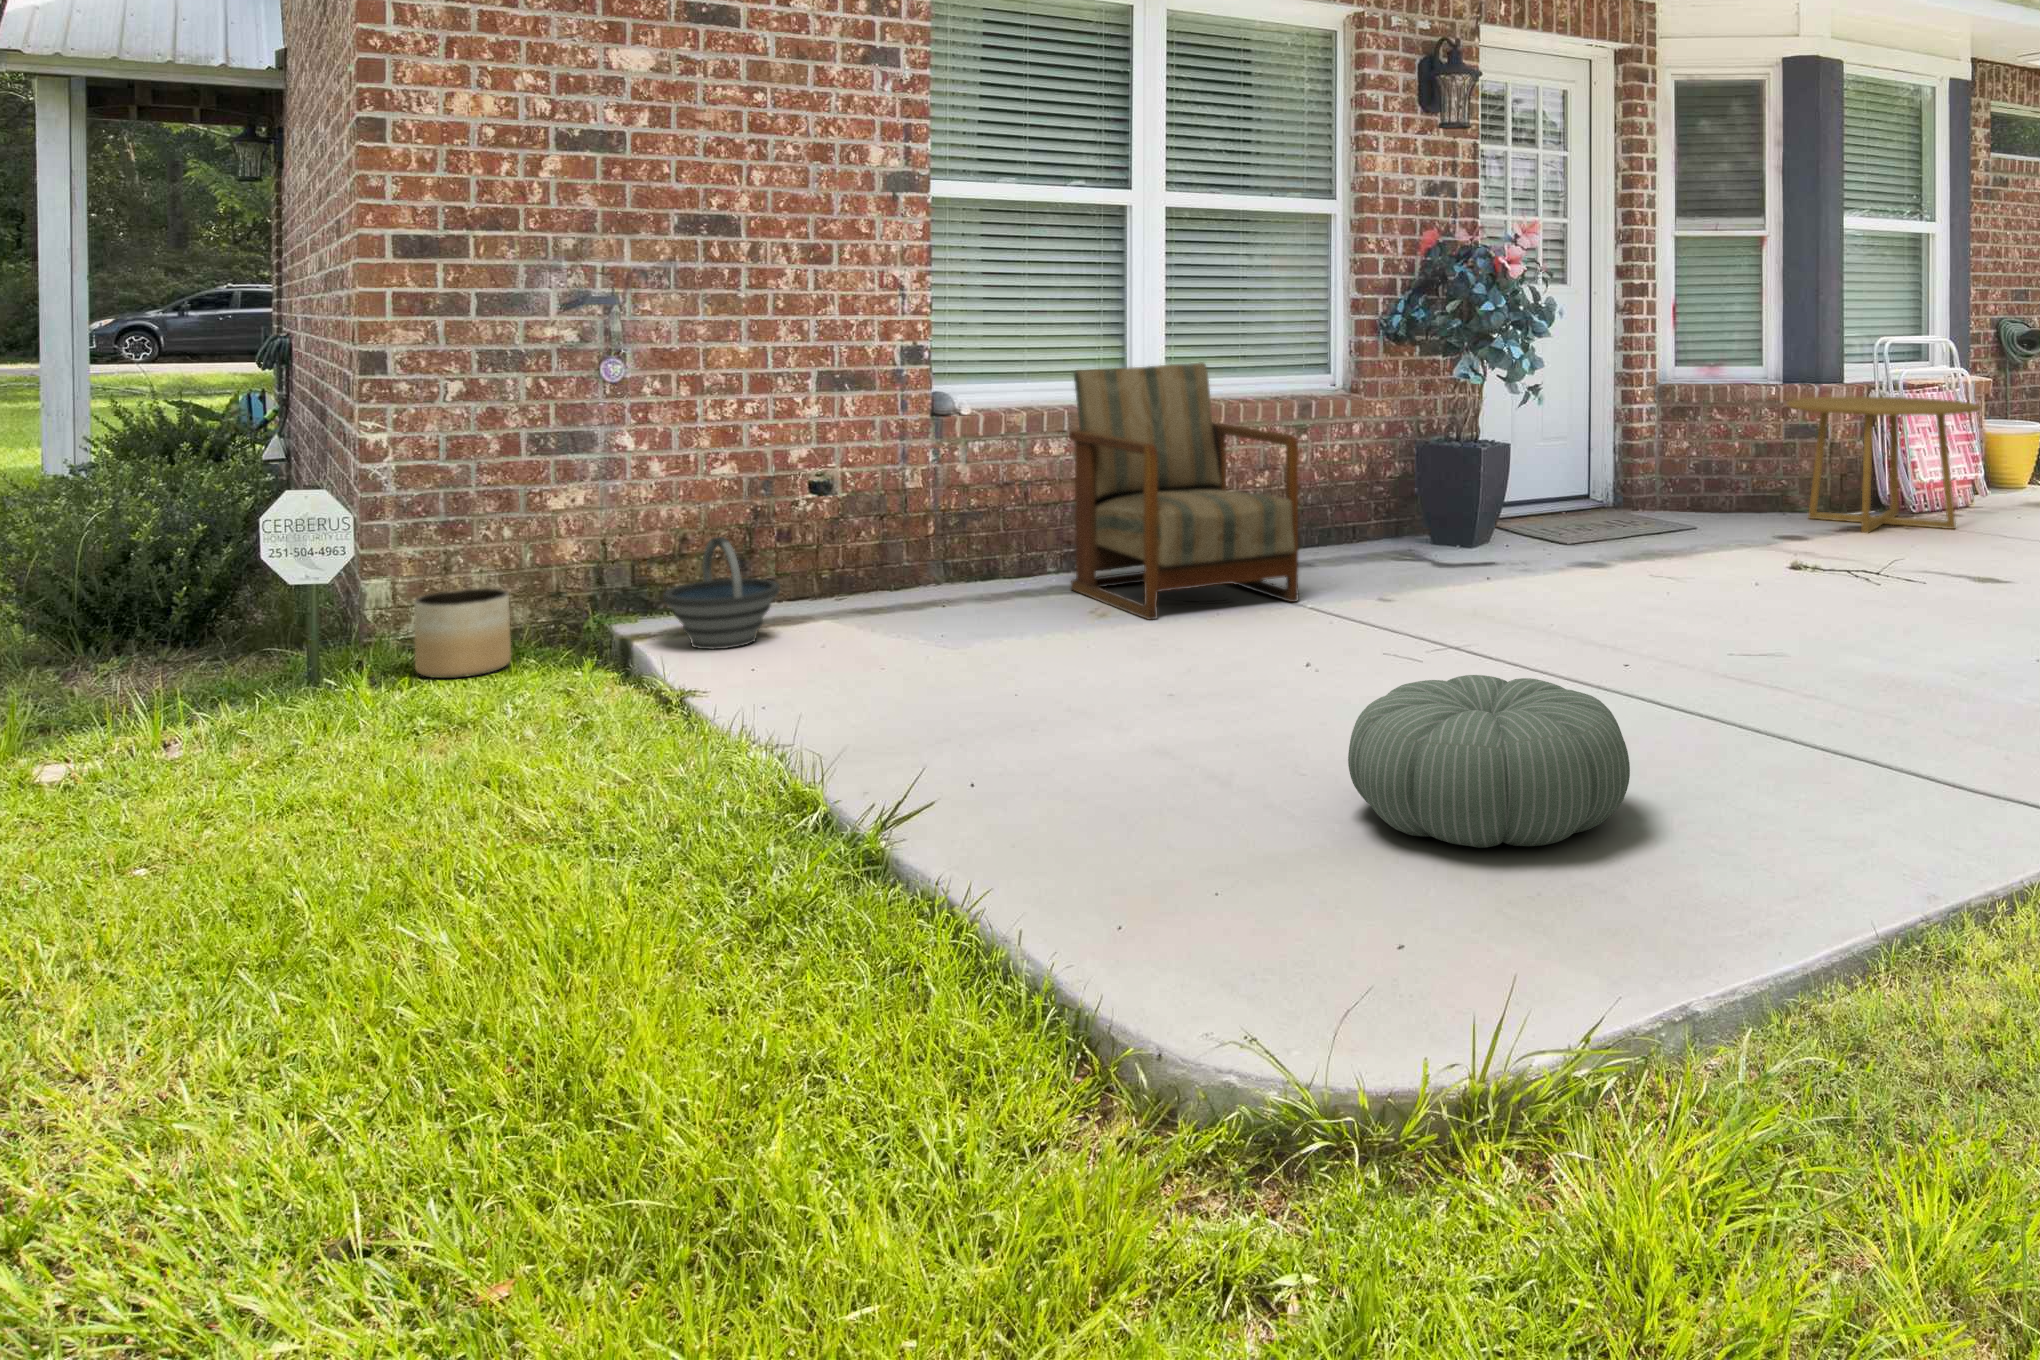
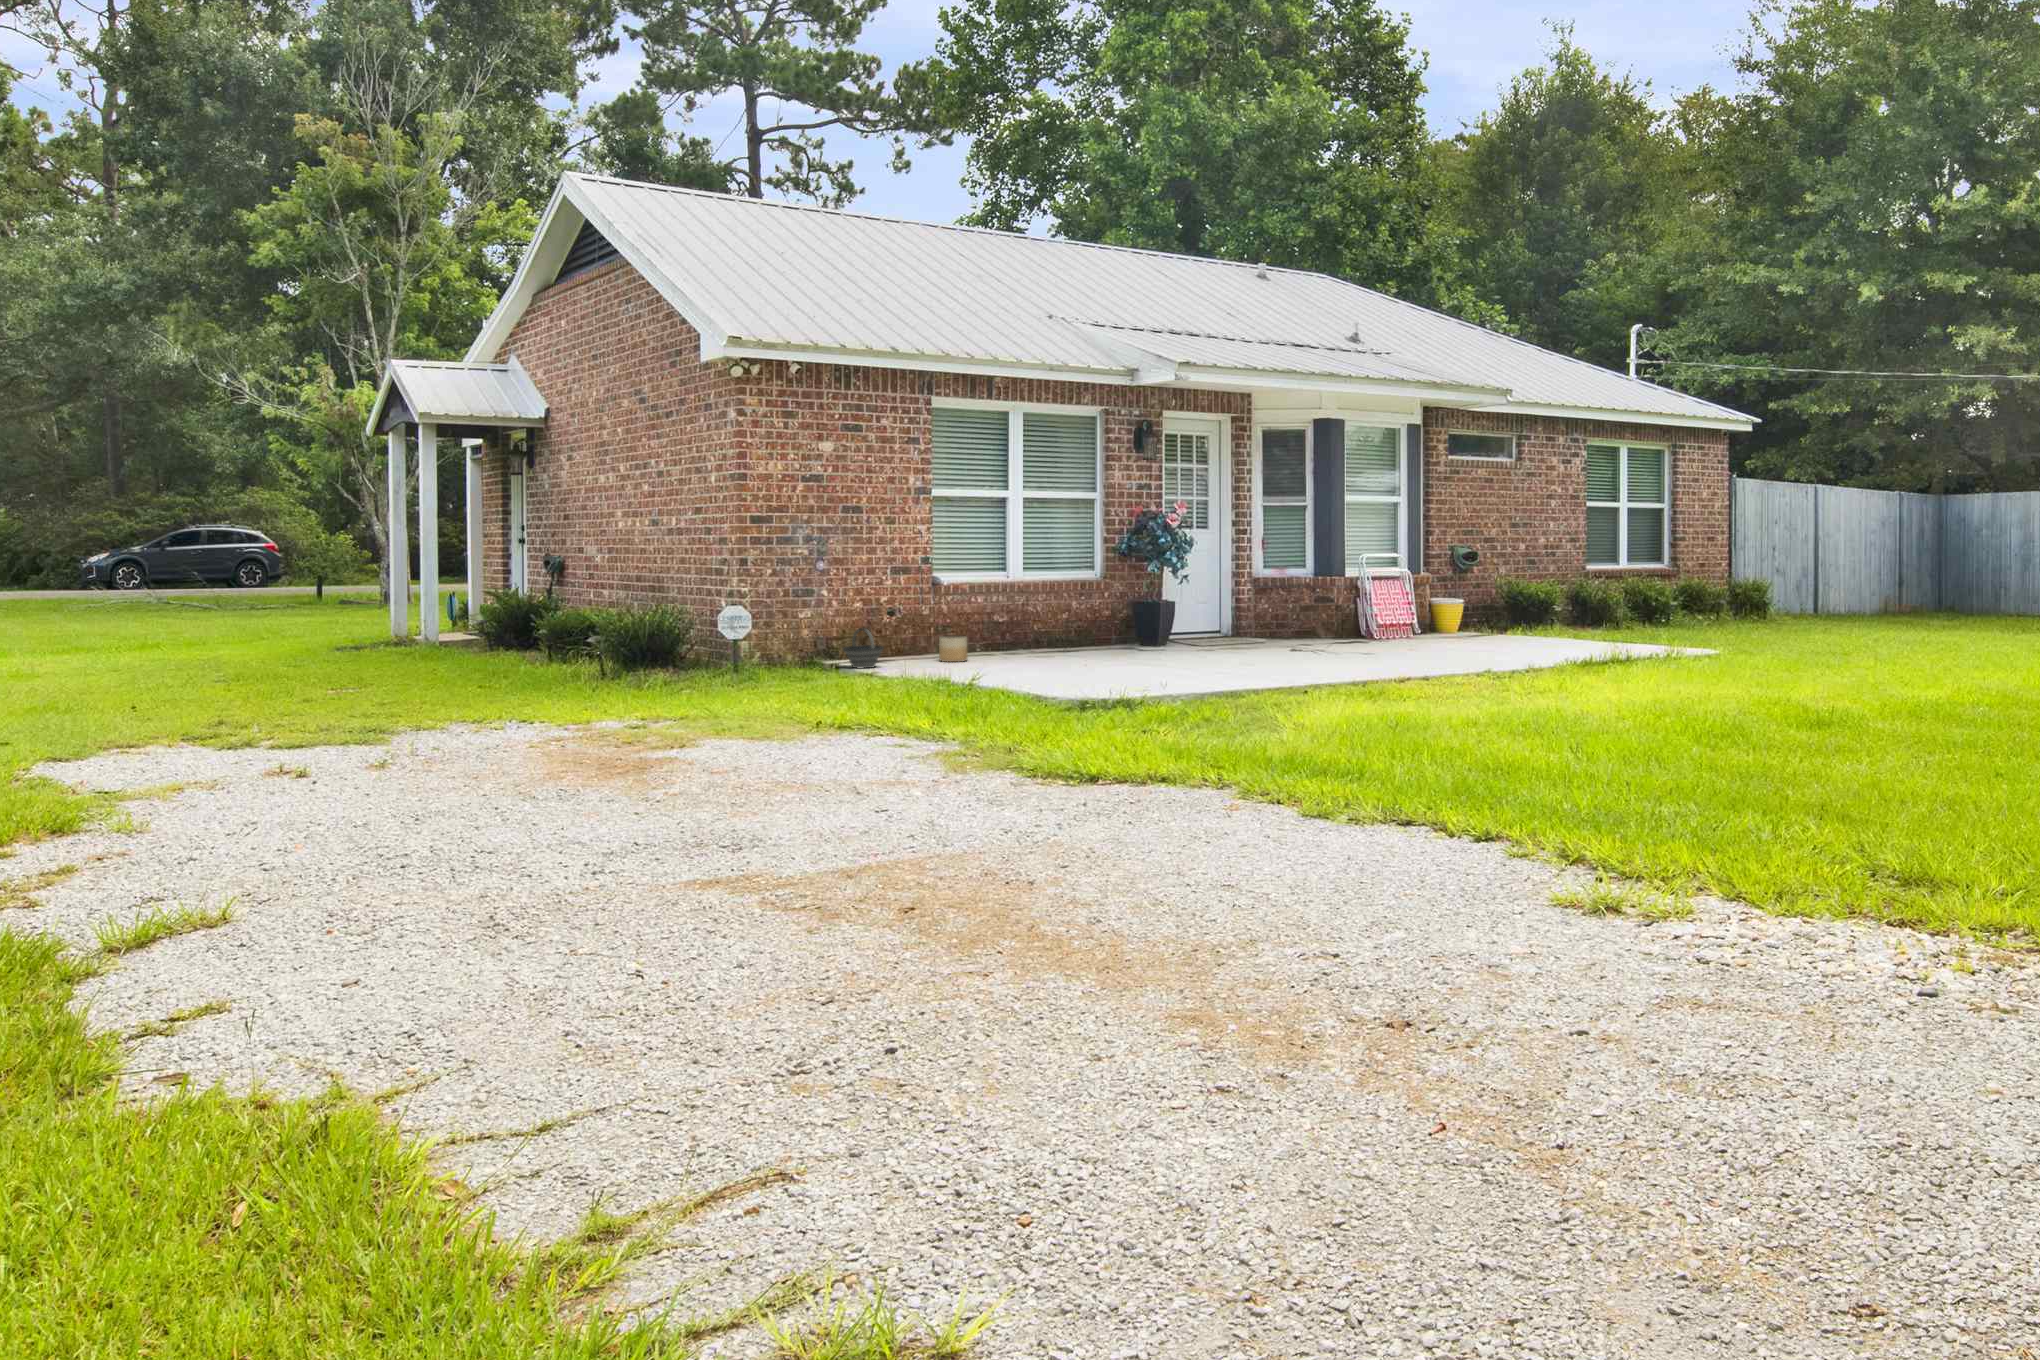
armchair: present [1069,362,1298,620] -> none [984,564,1079,663]
round table: present [1787,396,1980,533] -> none [1312,584,1400,646]
planter: present [414,588,511,678] -> present [939,635,968,662]
pouf: present [1348,675,1630,848] -> none [1096,651,1175,689]

